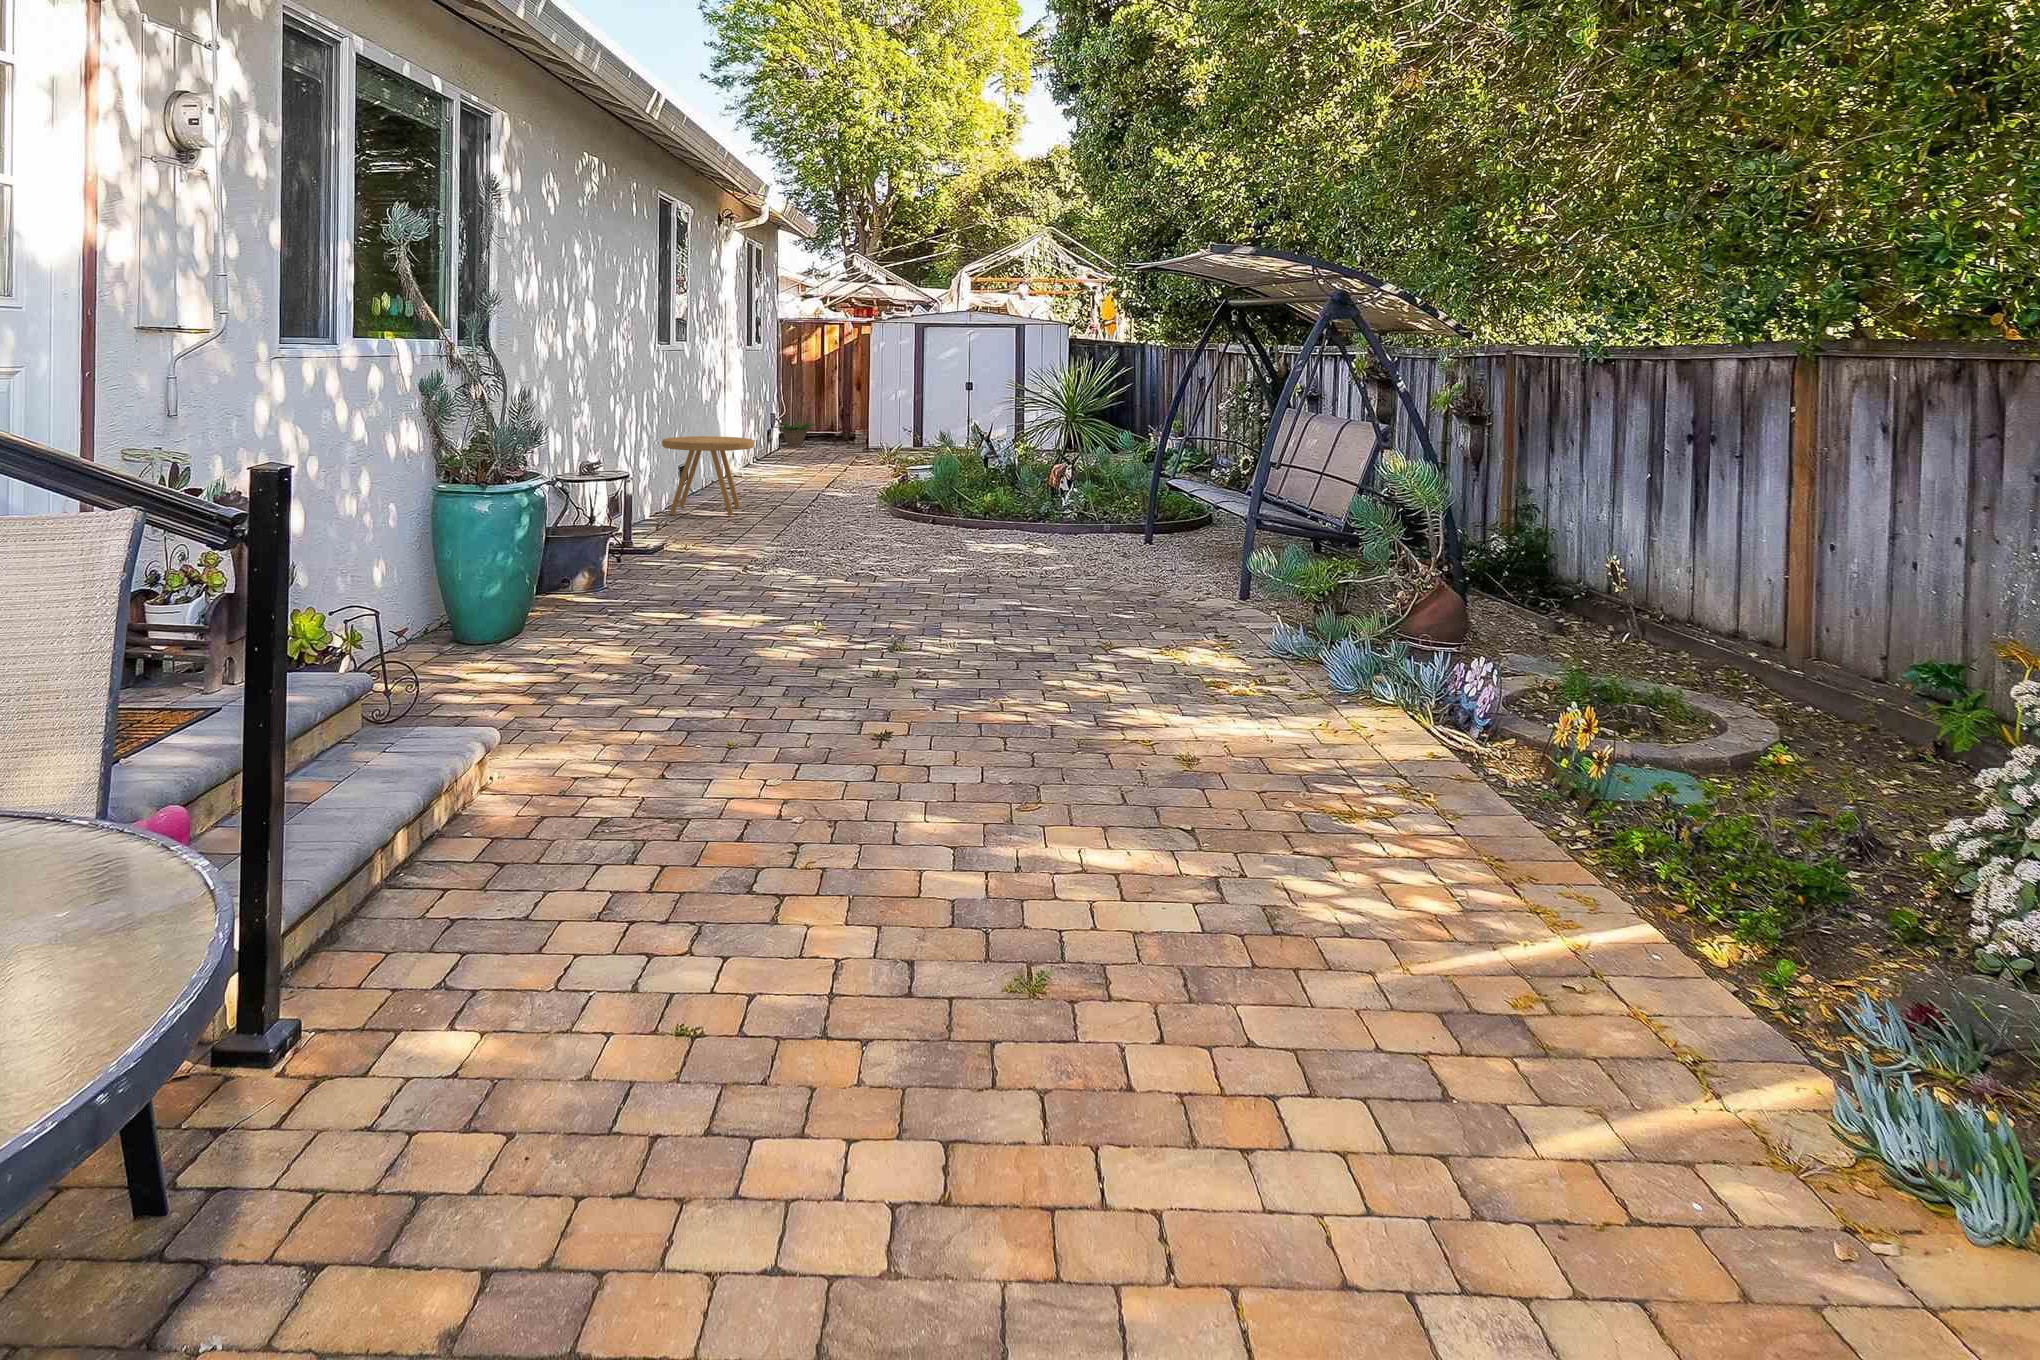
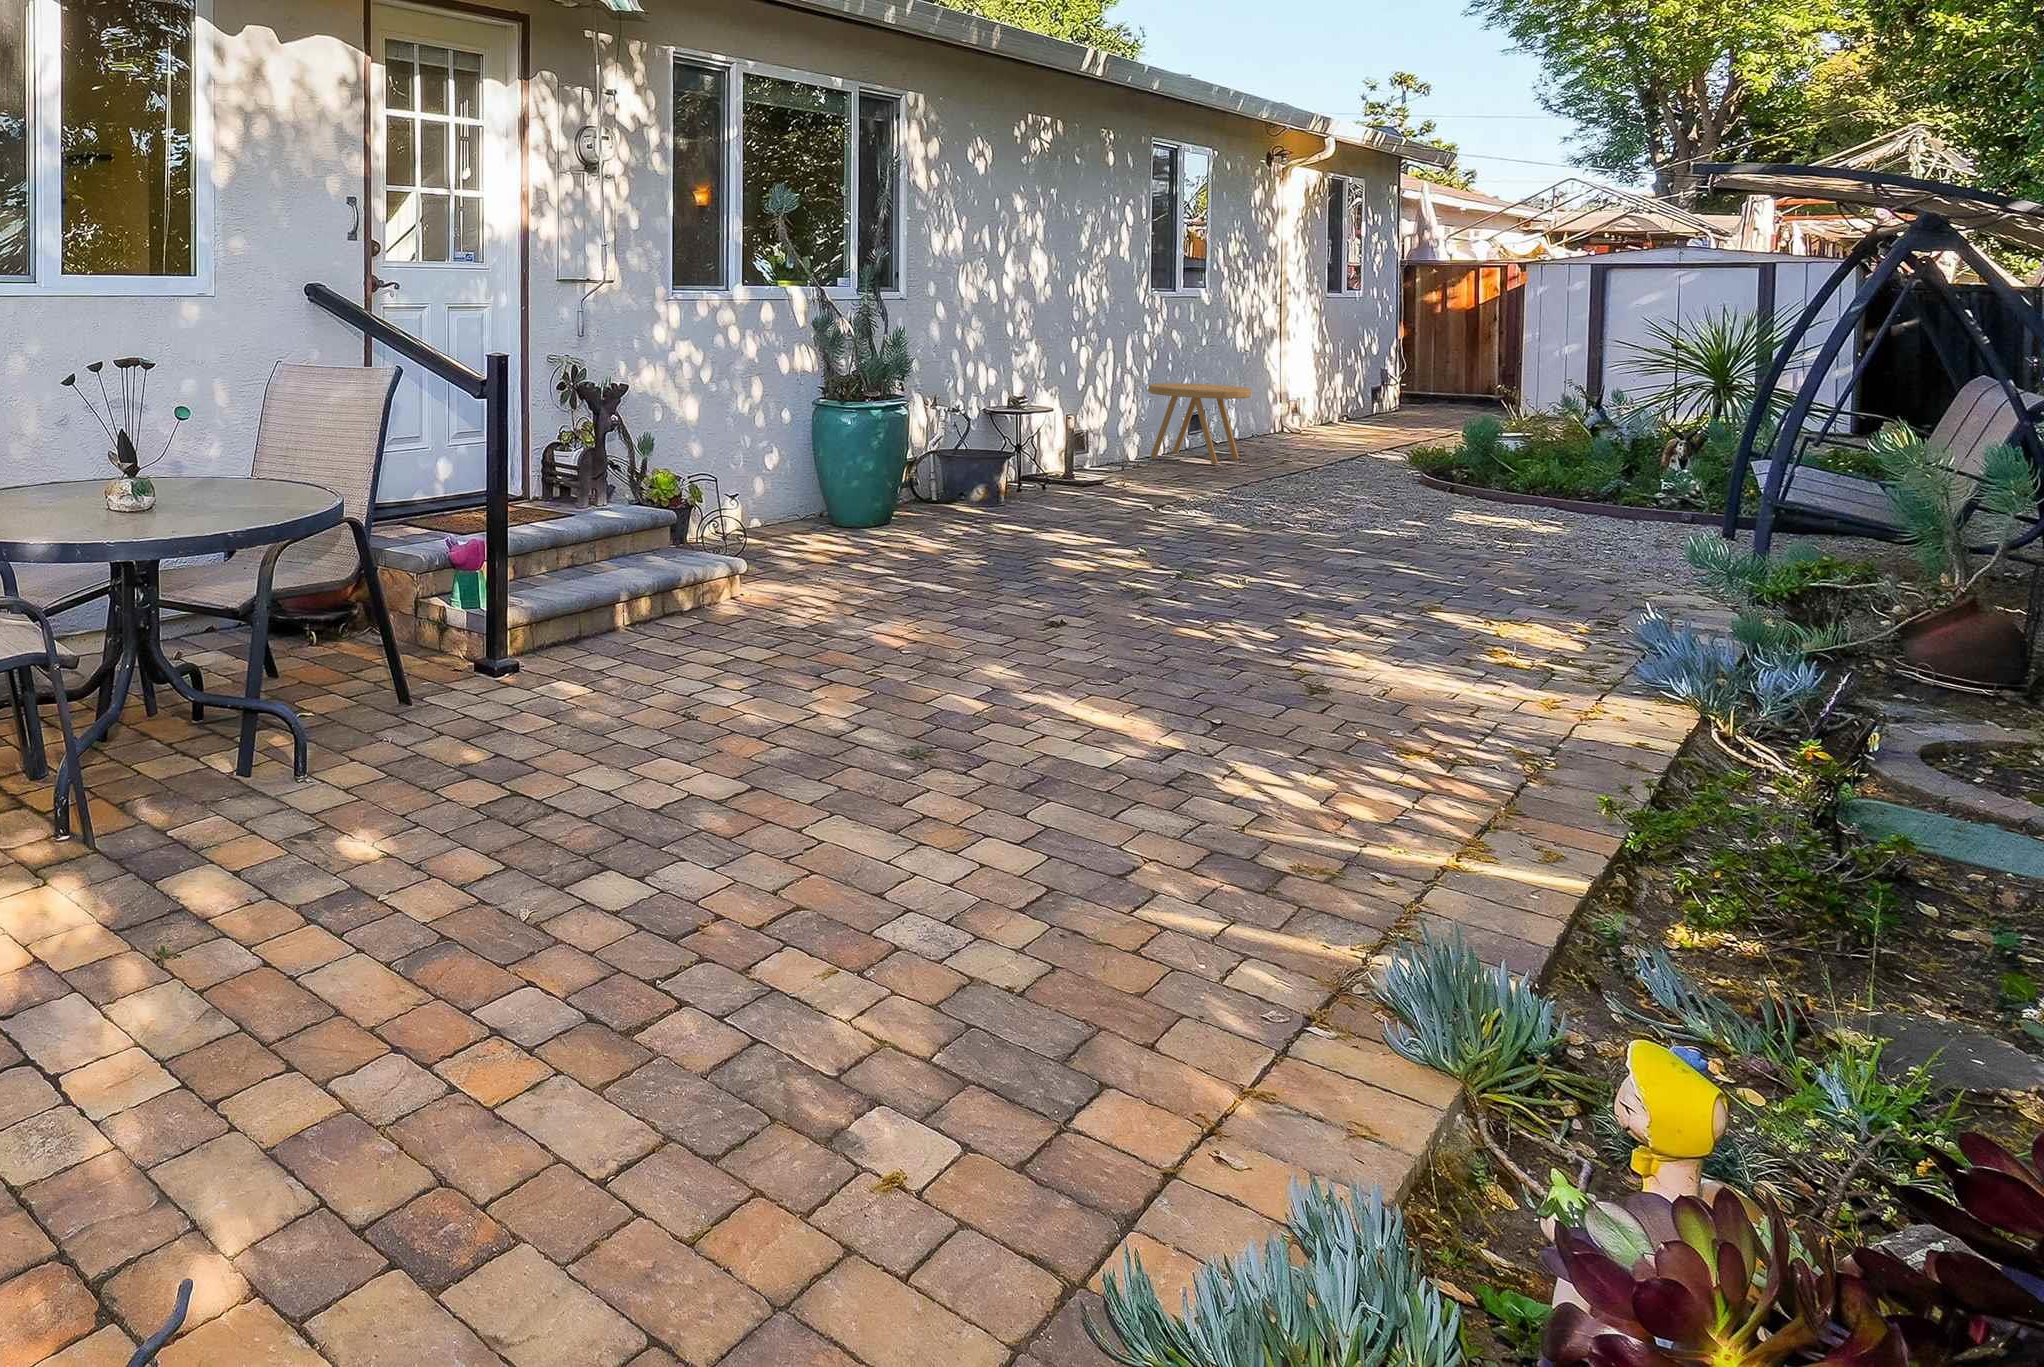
decorative plant: present [776,421,816,447] -> none [1396,380,1460,410]

